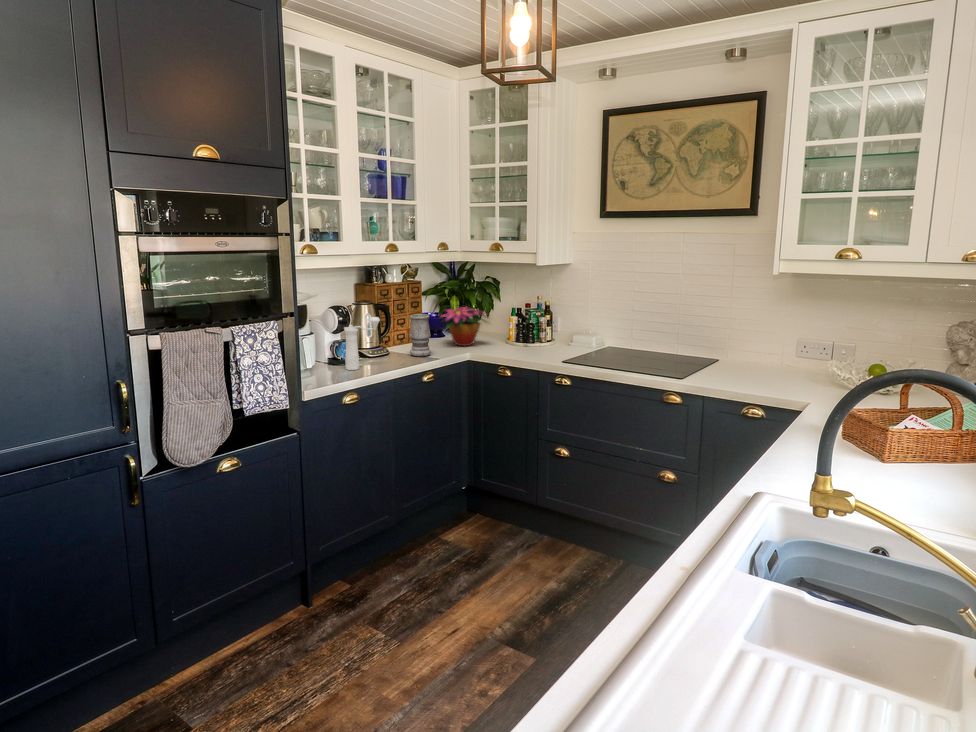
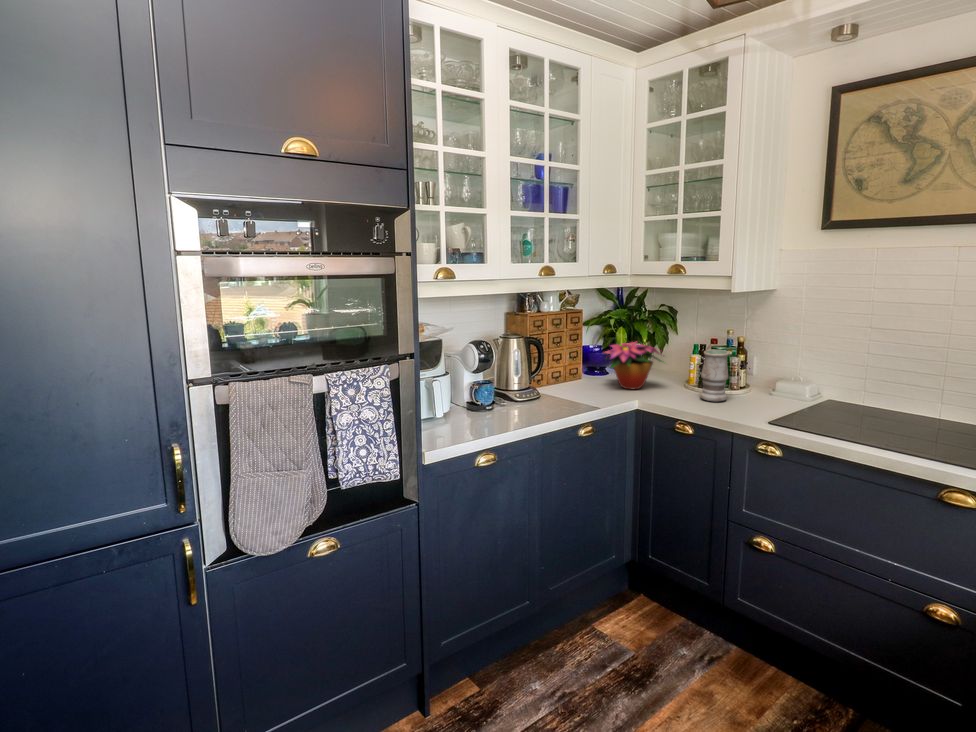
vase: present [410,314,431,356] -> present [700,350,729,402]
pepper mill: present [344,317,380,370] -> none [483,356,528,421]

